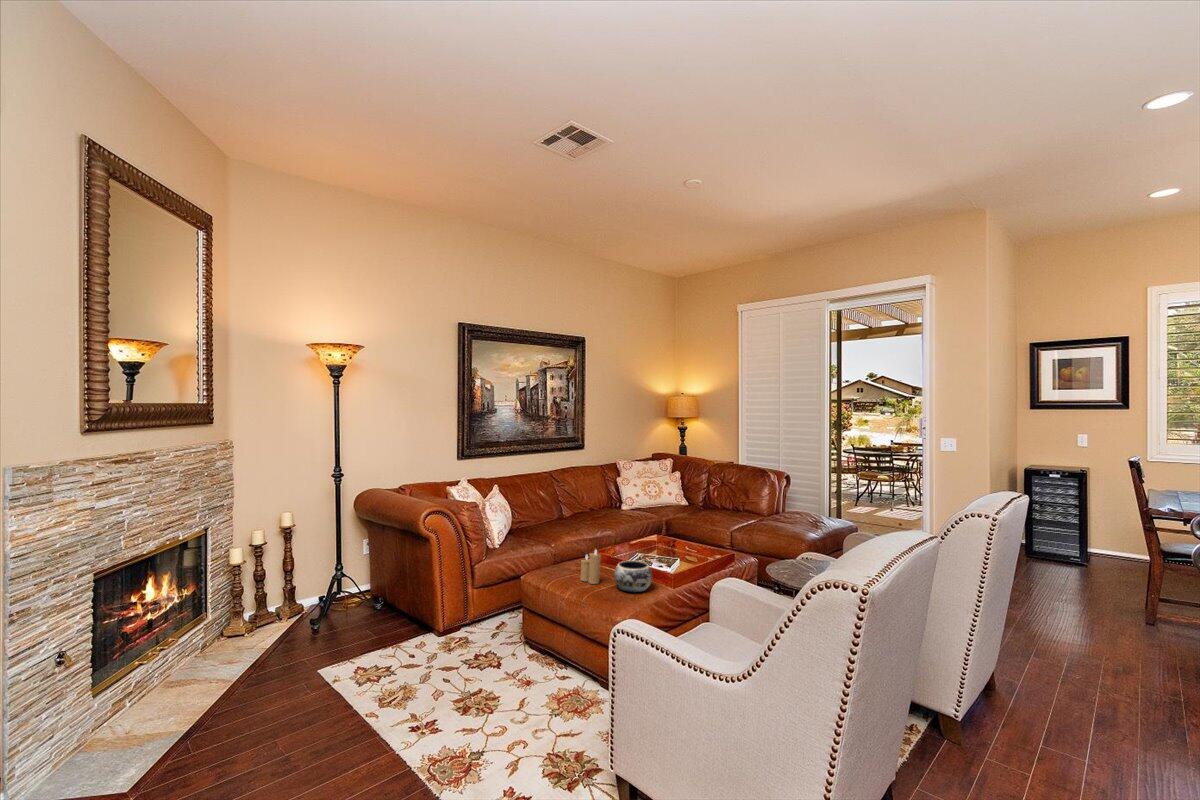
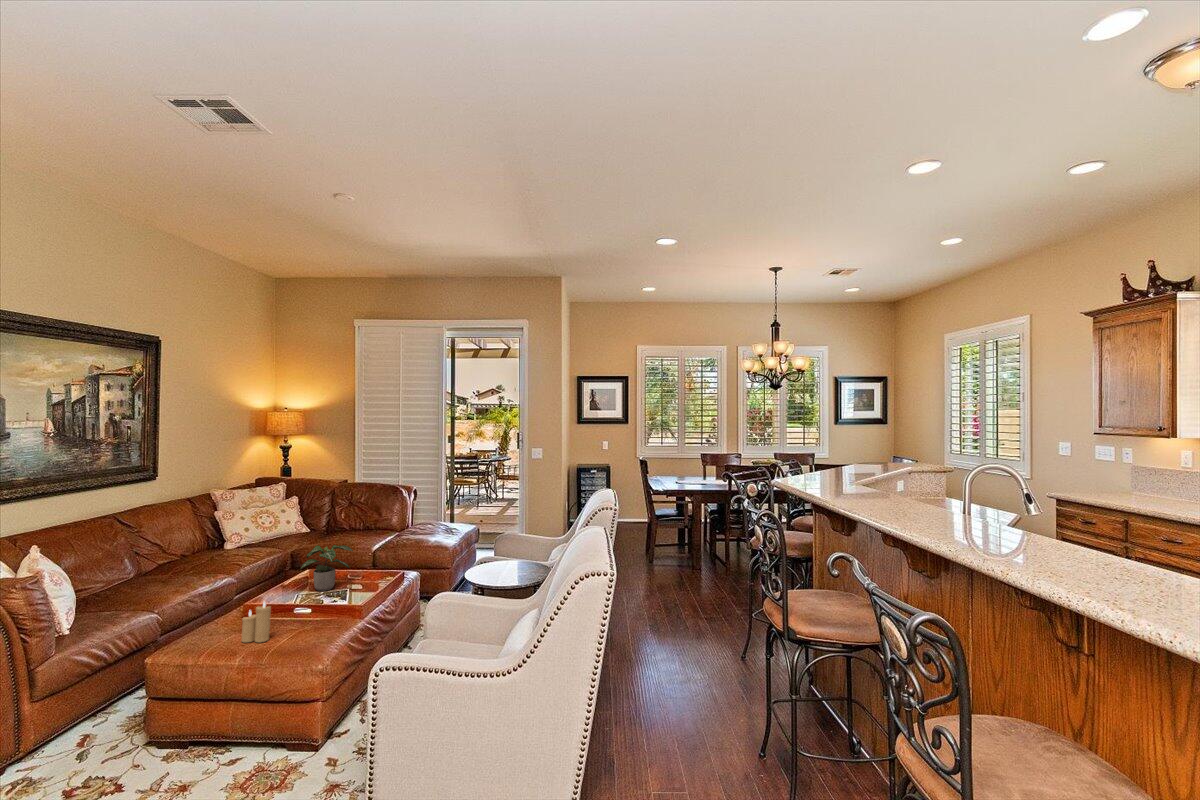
potted plant: none [644,512,691,554] -> present [301,545,353,591]
decorative bowl: present [614,560,652,592] -> none [291,603,338,639]

